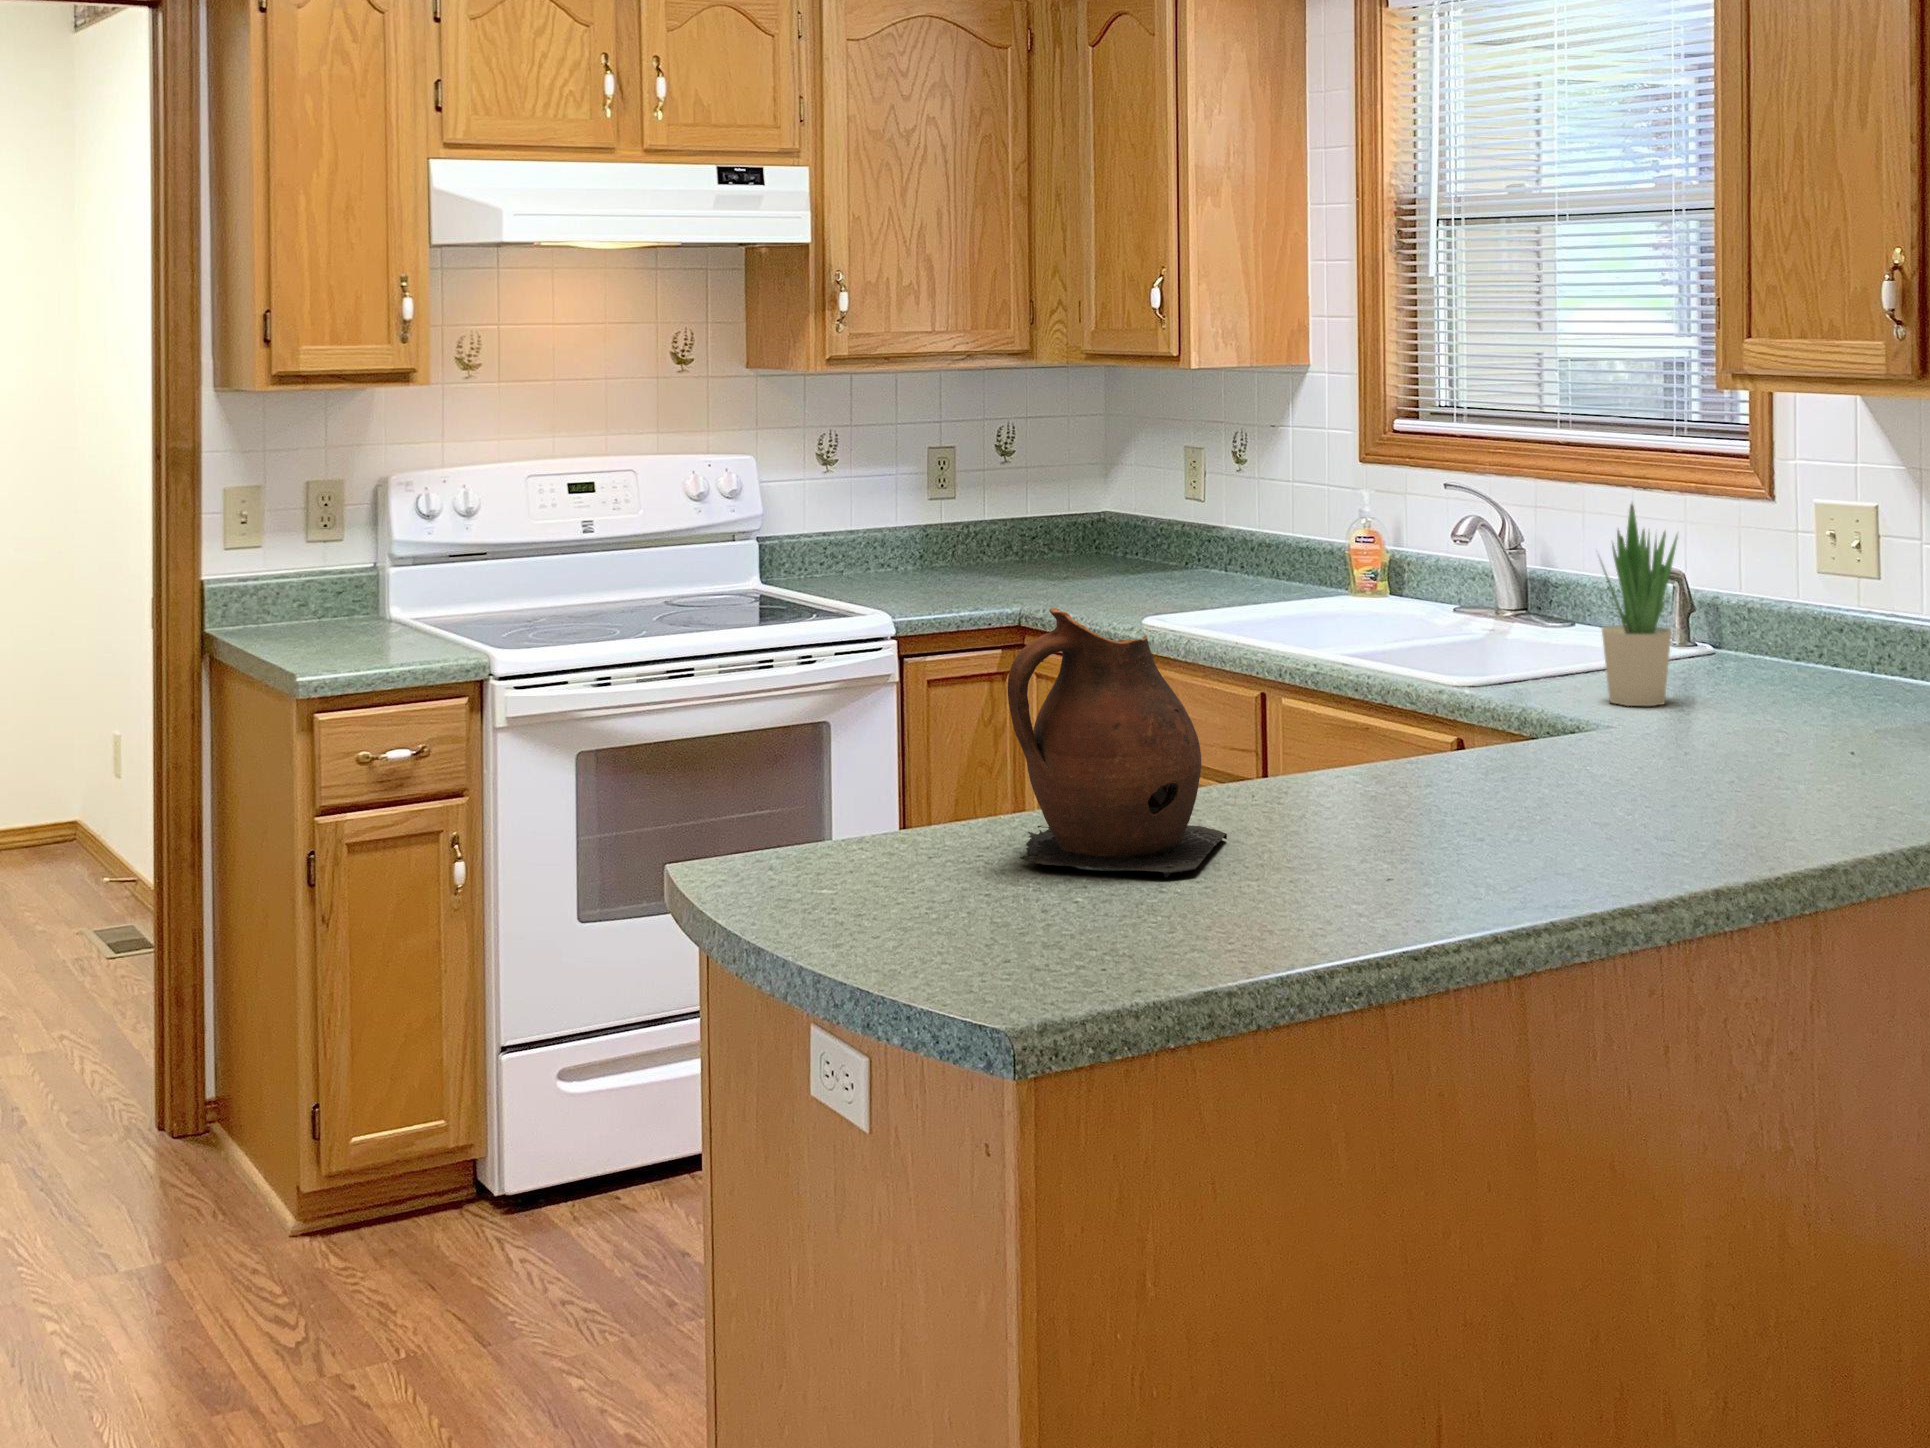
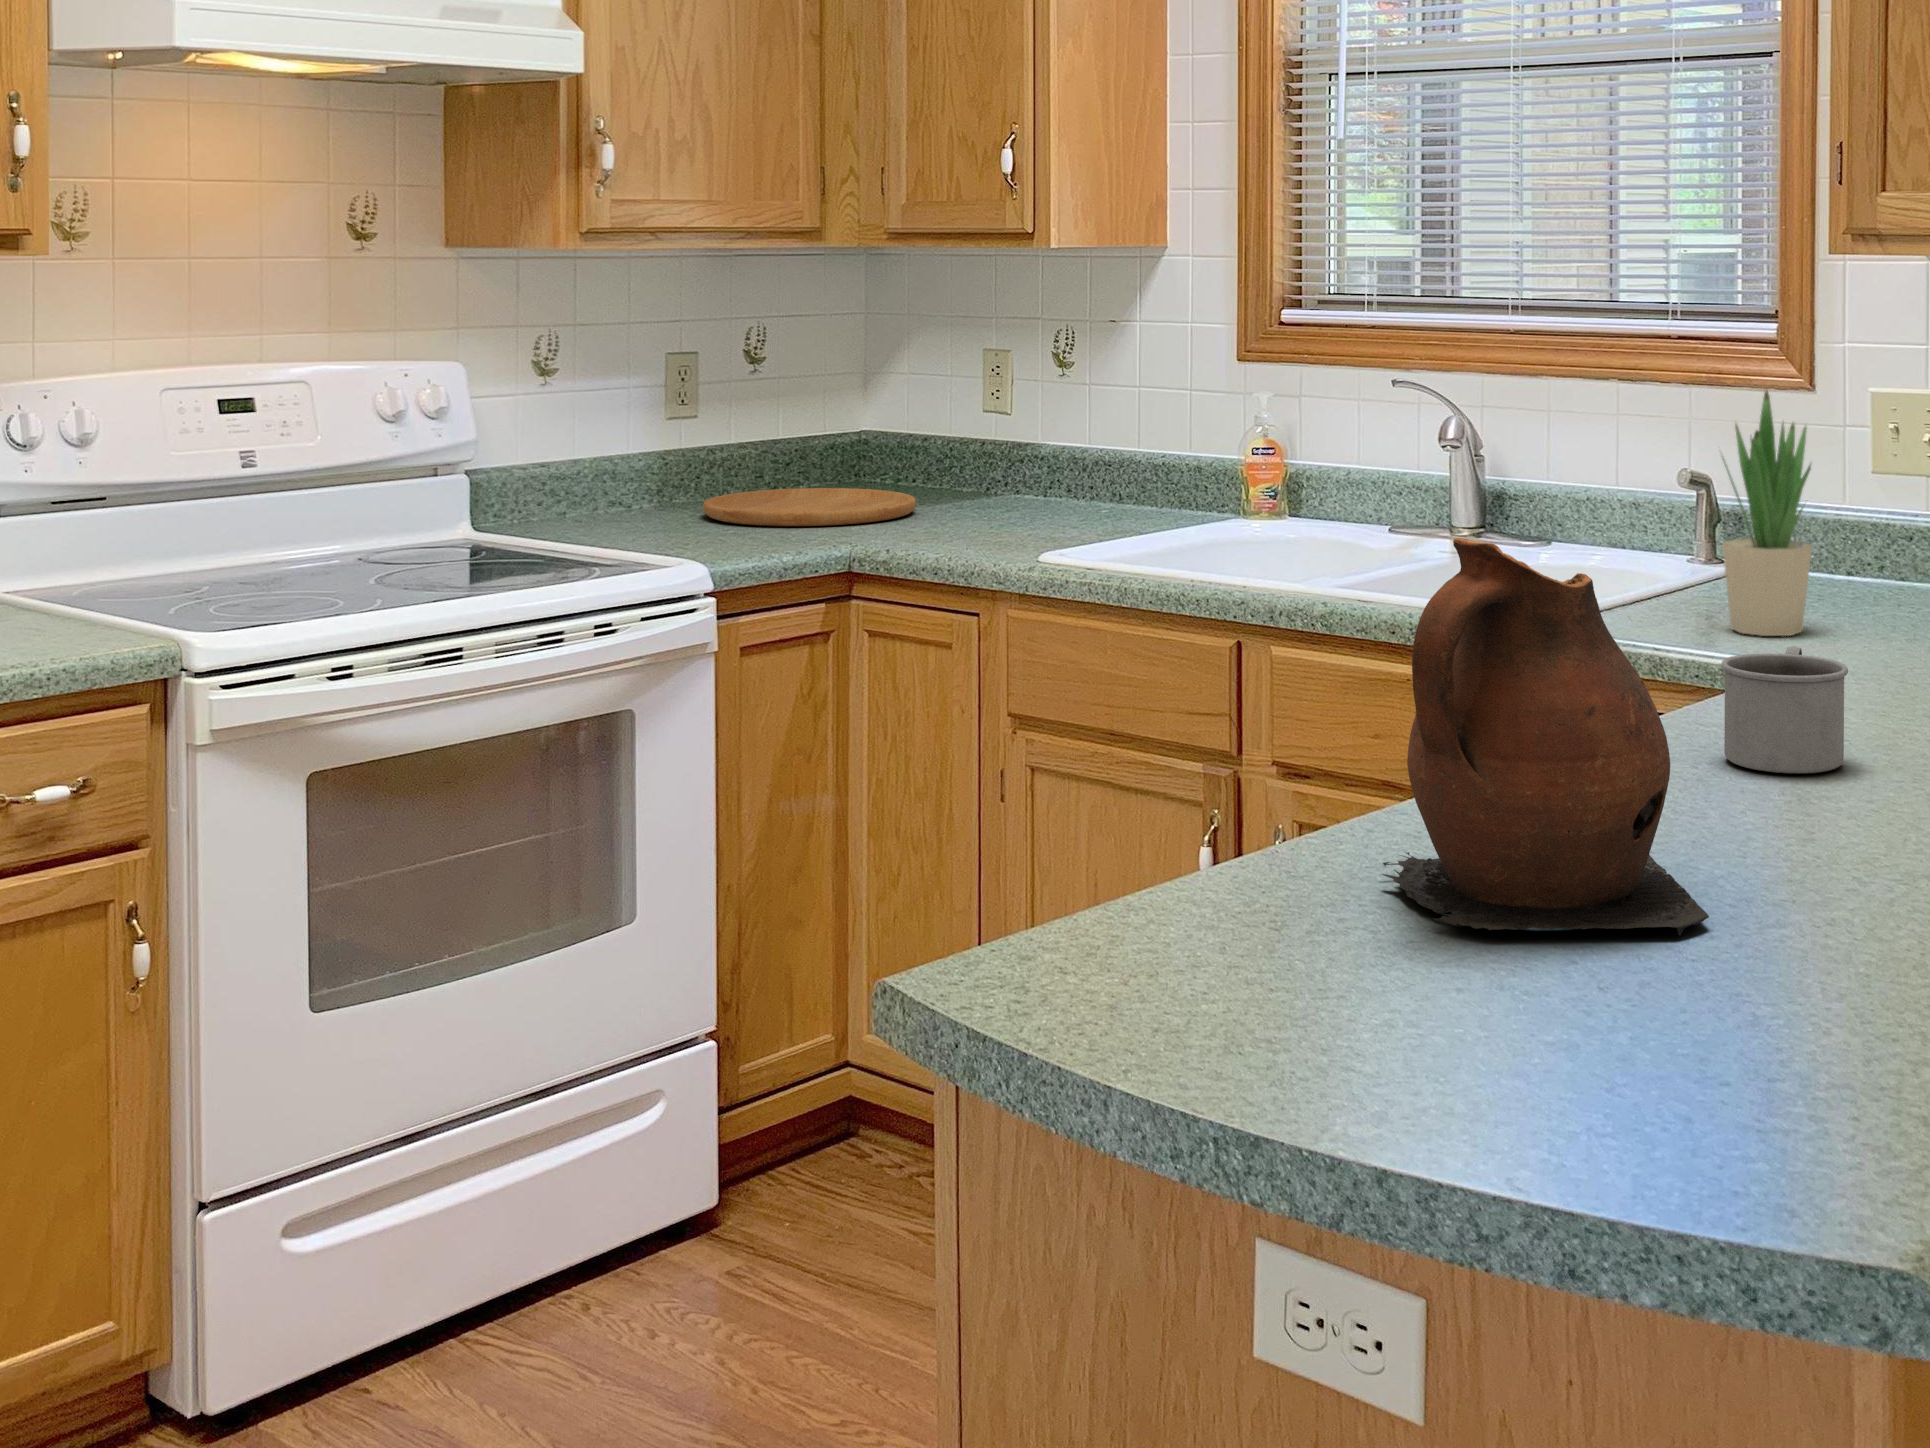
cutting board: none [946,561,1117,591] -> present [703,488,916,526]
mug: none [1404,704,1498,797] -> present [1721,646,1848,773]

